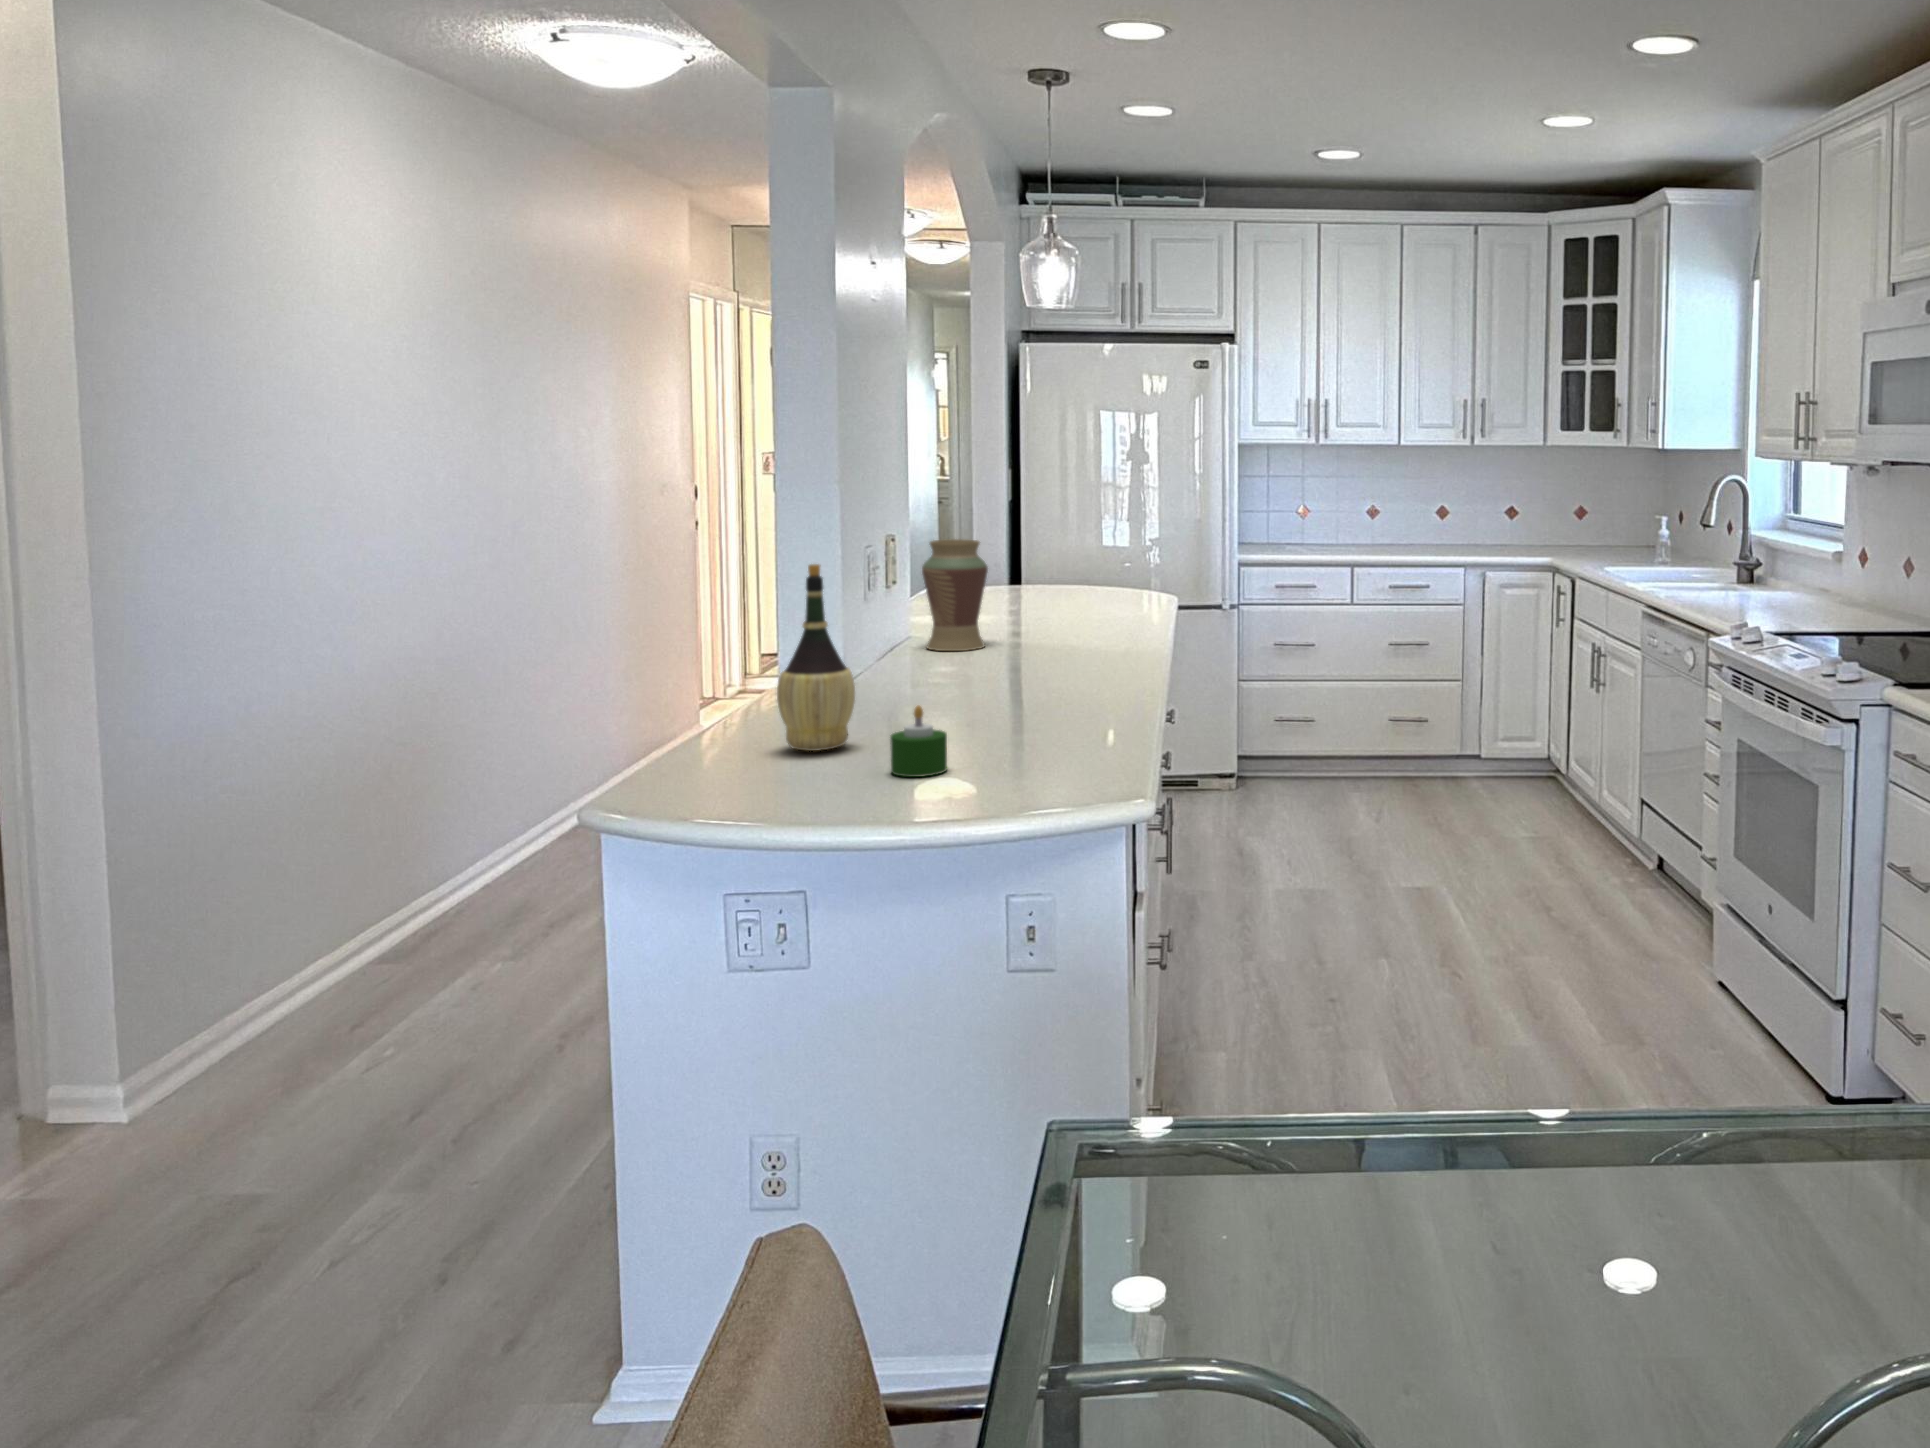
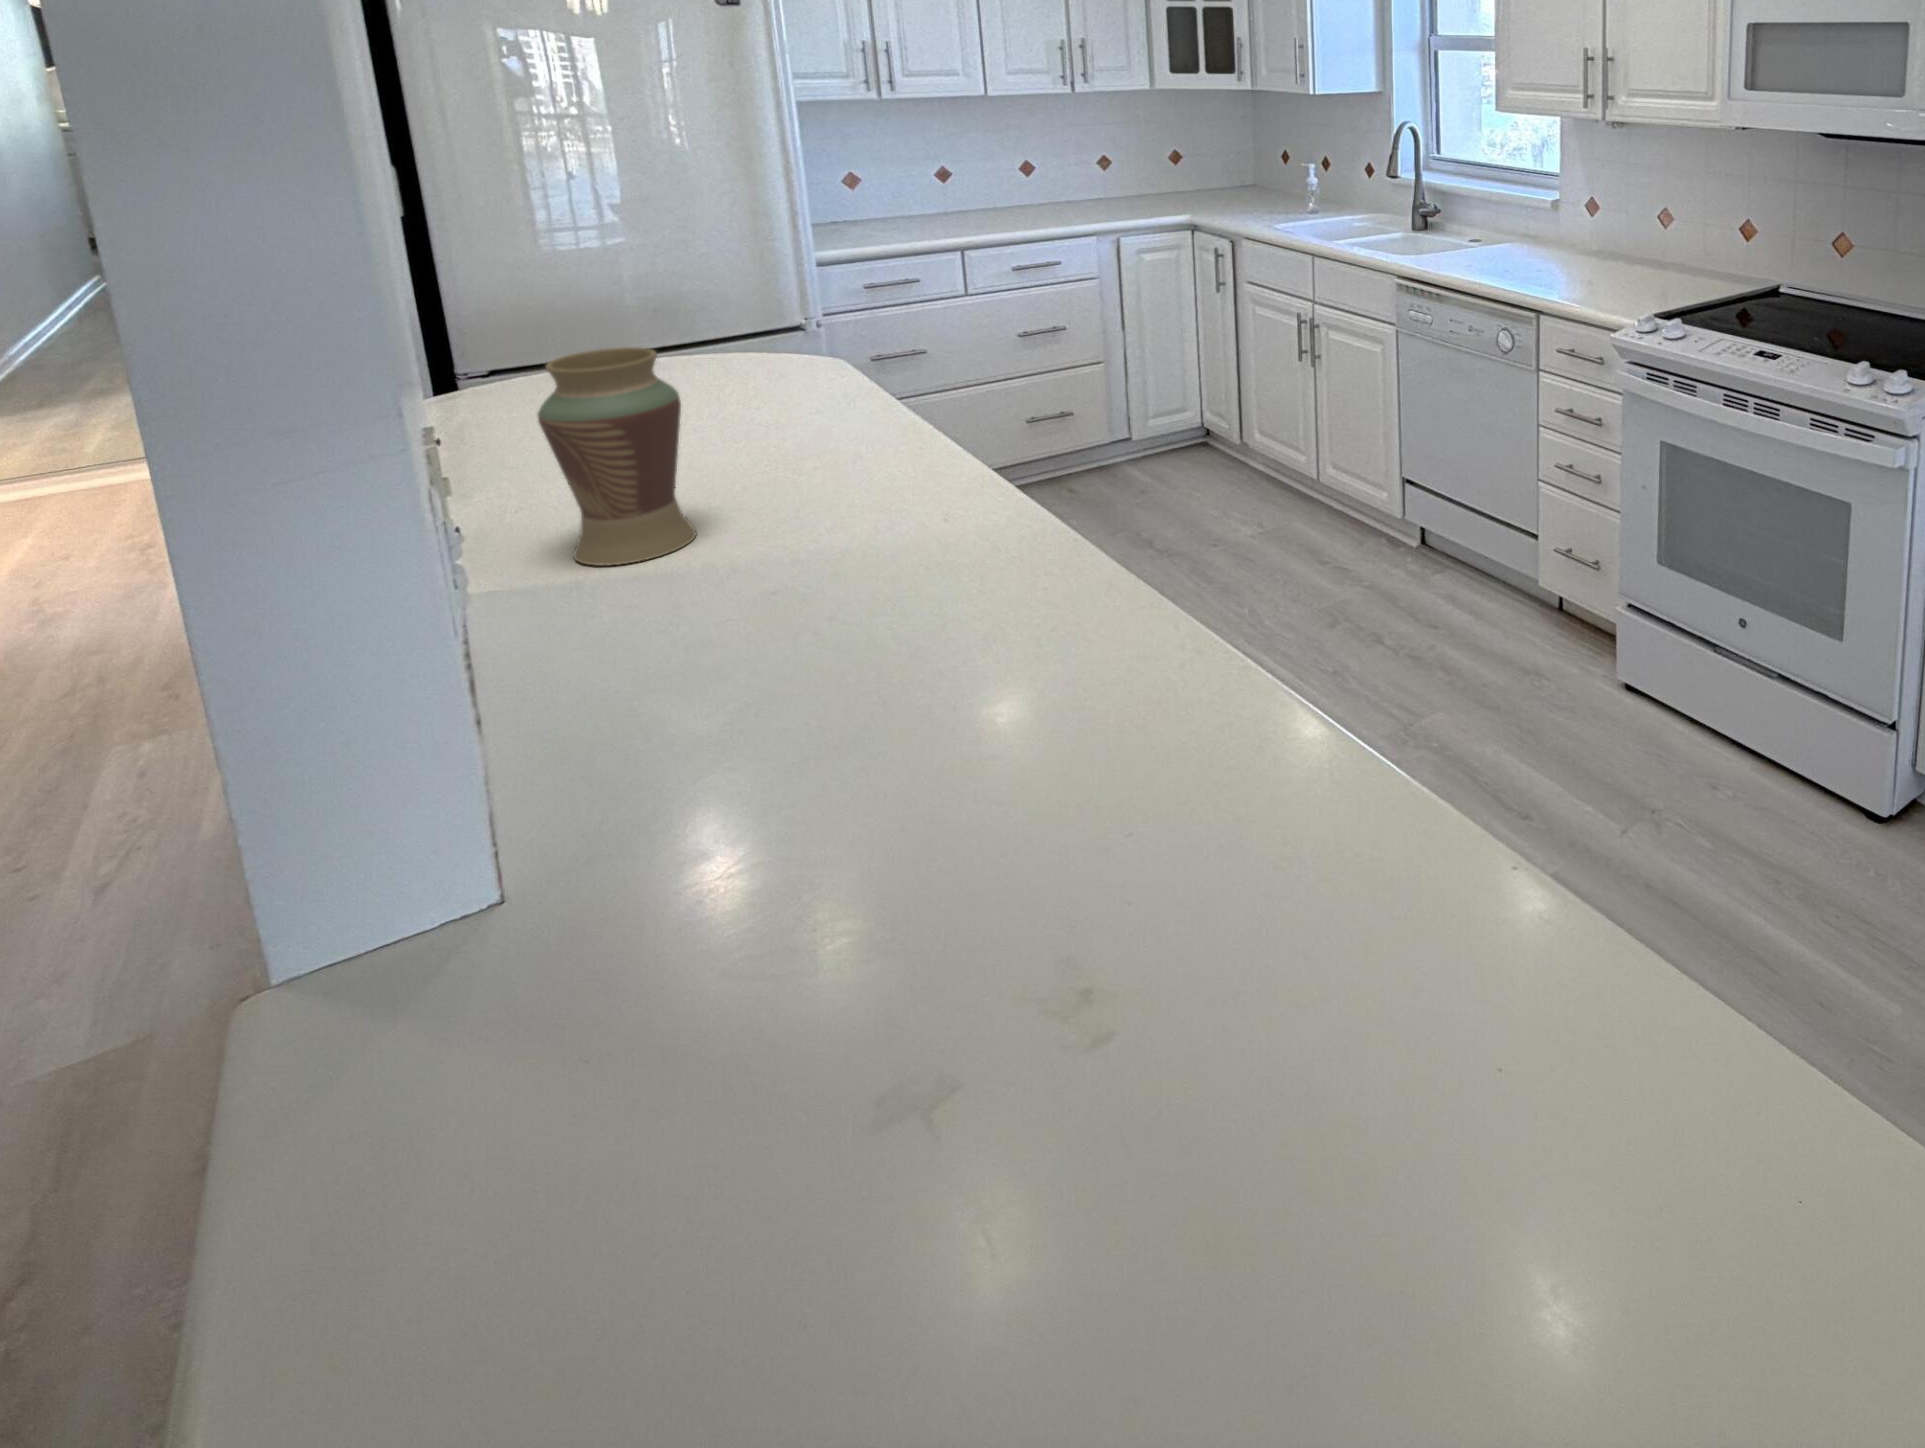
wine bottle: present [777,564,855,751] -> none [658,684,902,1206]
candle: present [890,706,947,777] -> none [1171,1020,1322,1235]

